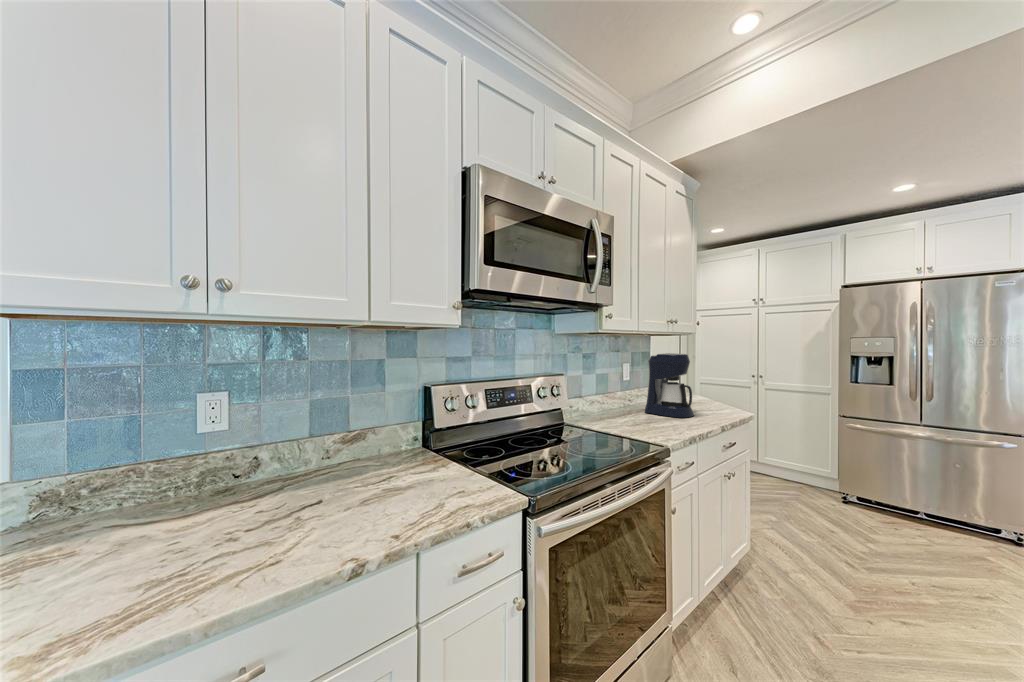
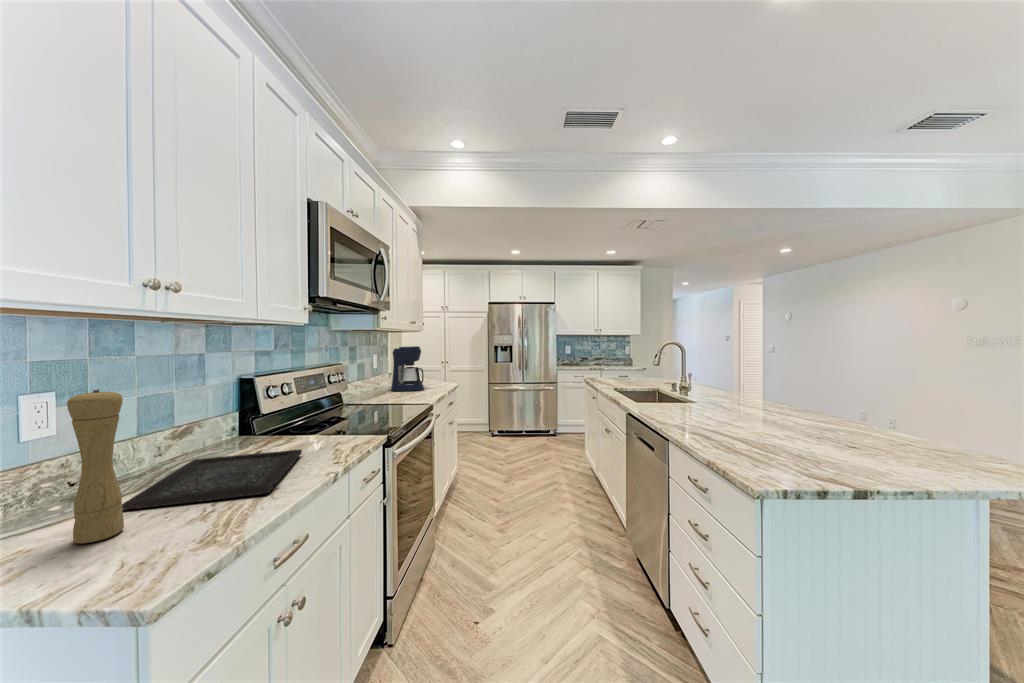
pepper mill: none [79,403,139,575] -> present [67,390,124,543]
tray: none [187,474,406,572] -> present [121,449,302,510]

